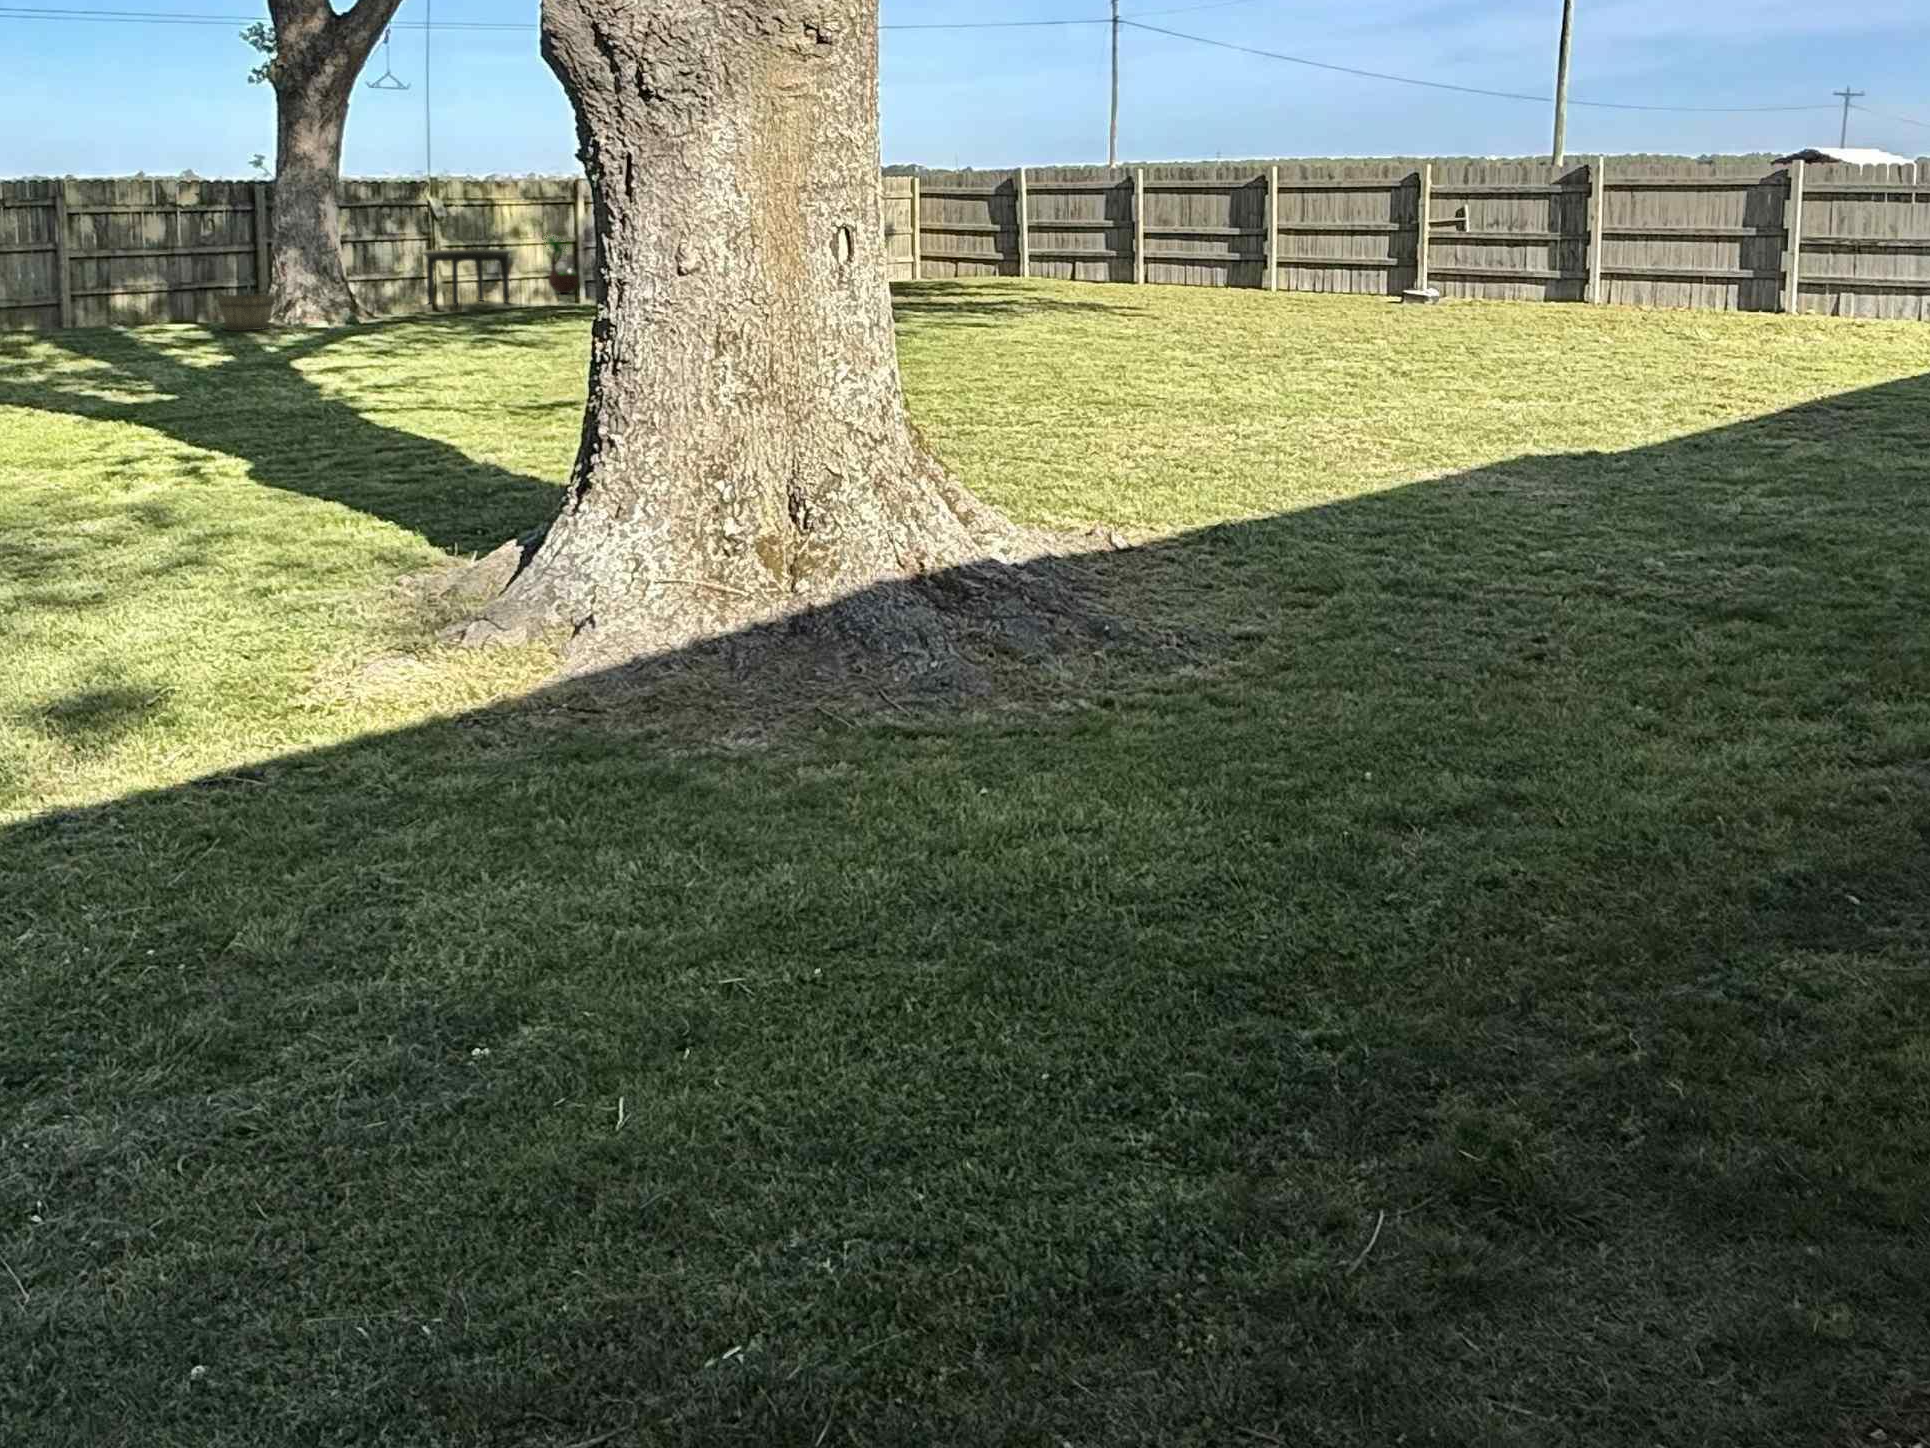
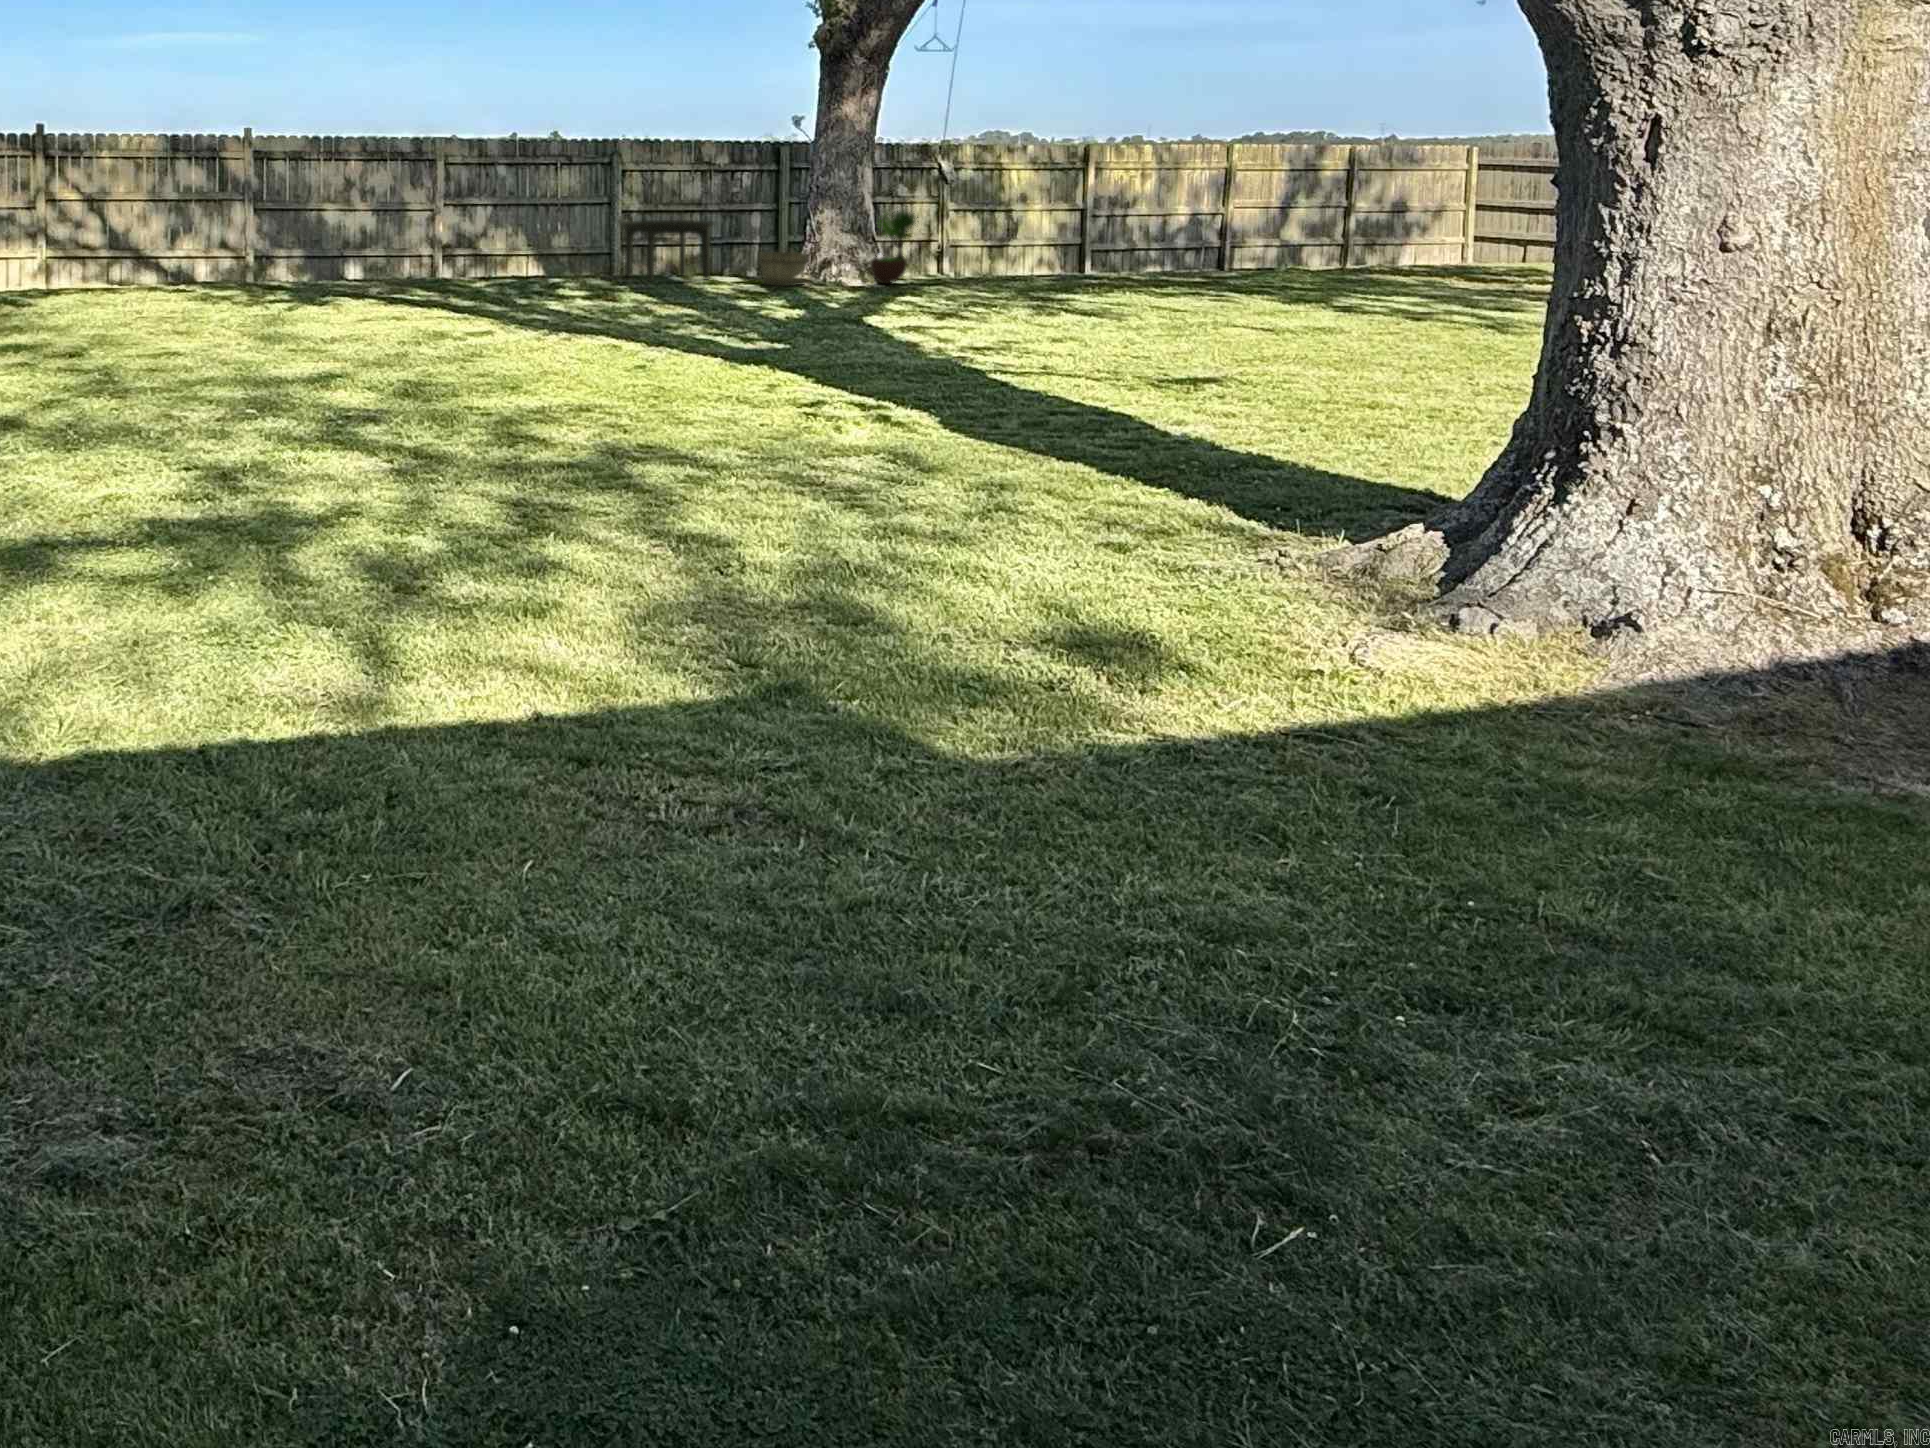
potted tree: present [542,233,579,293] -> present [869,209,918,283]
round table: present [422,249,512,306] -> present [620,220,714,281]

